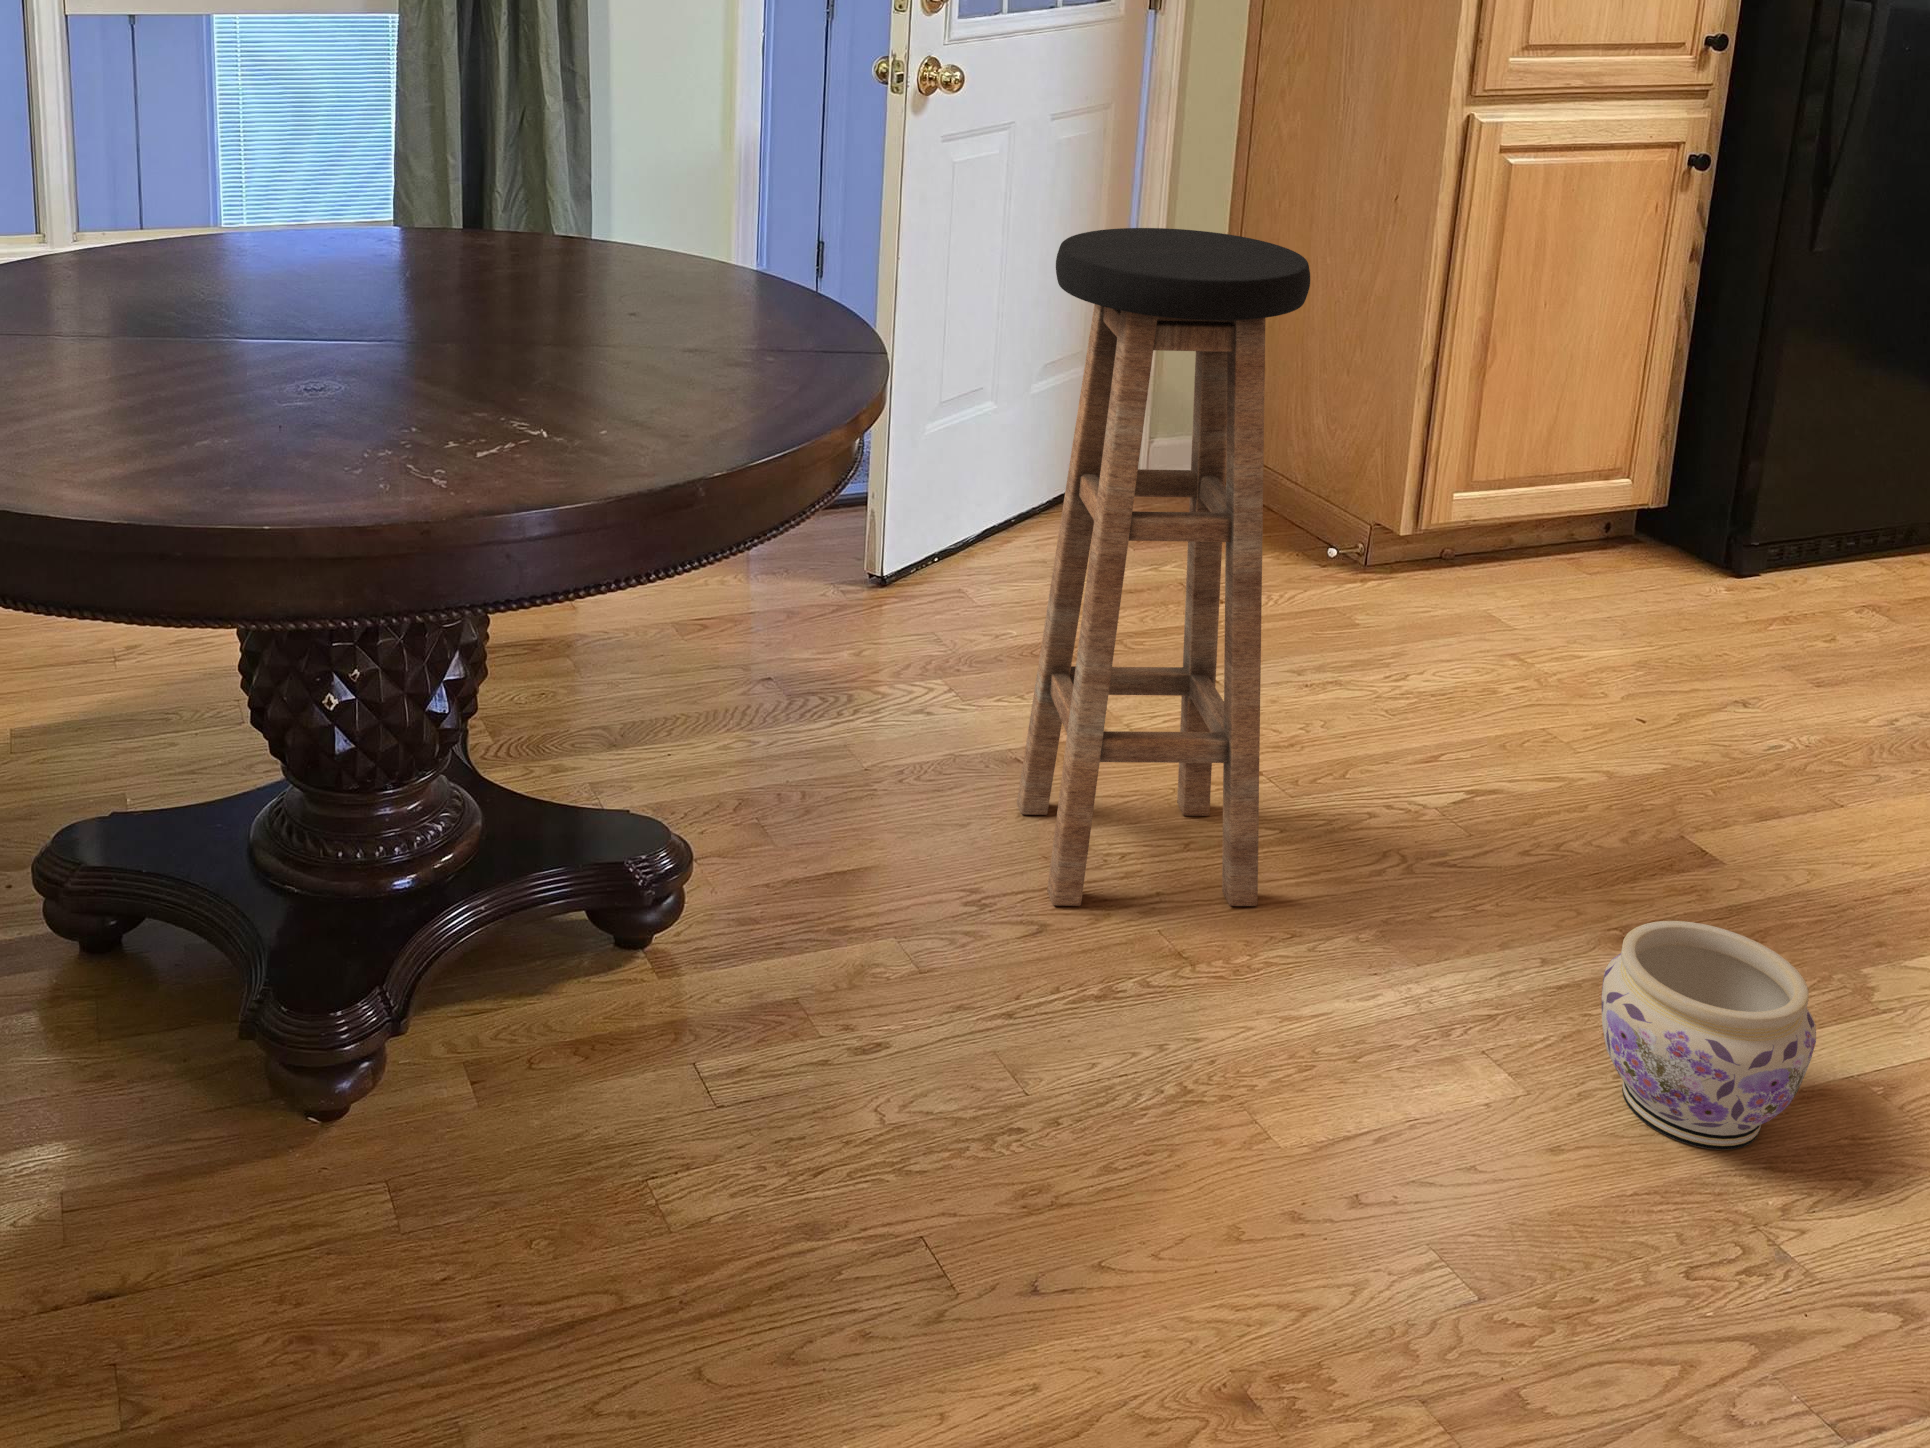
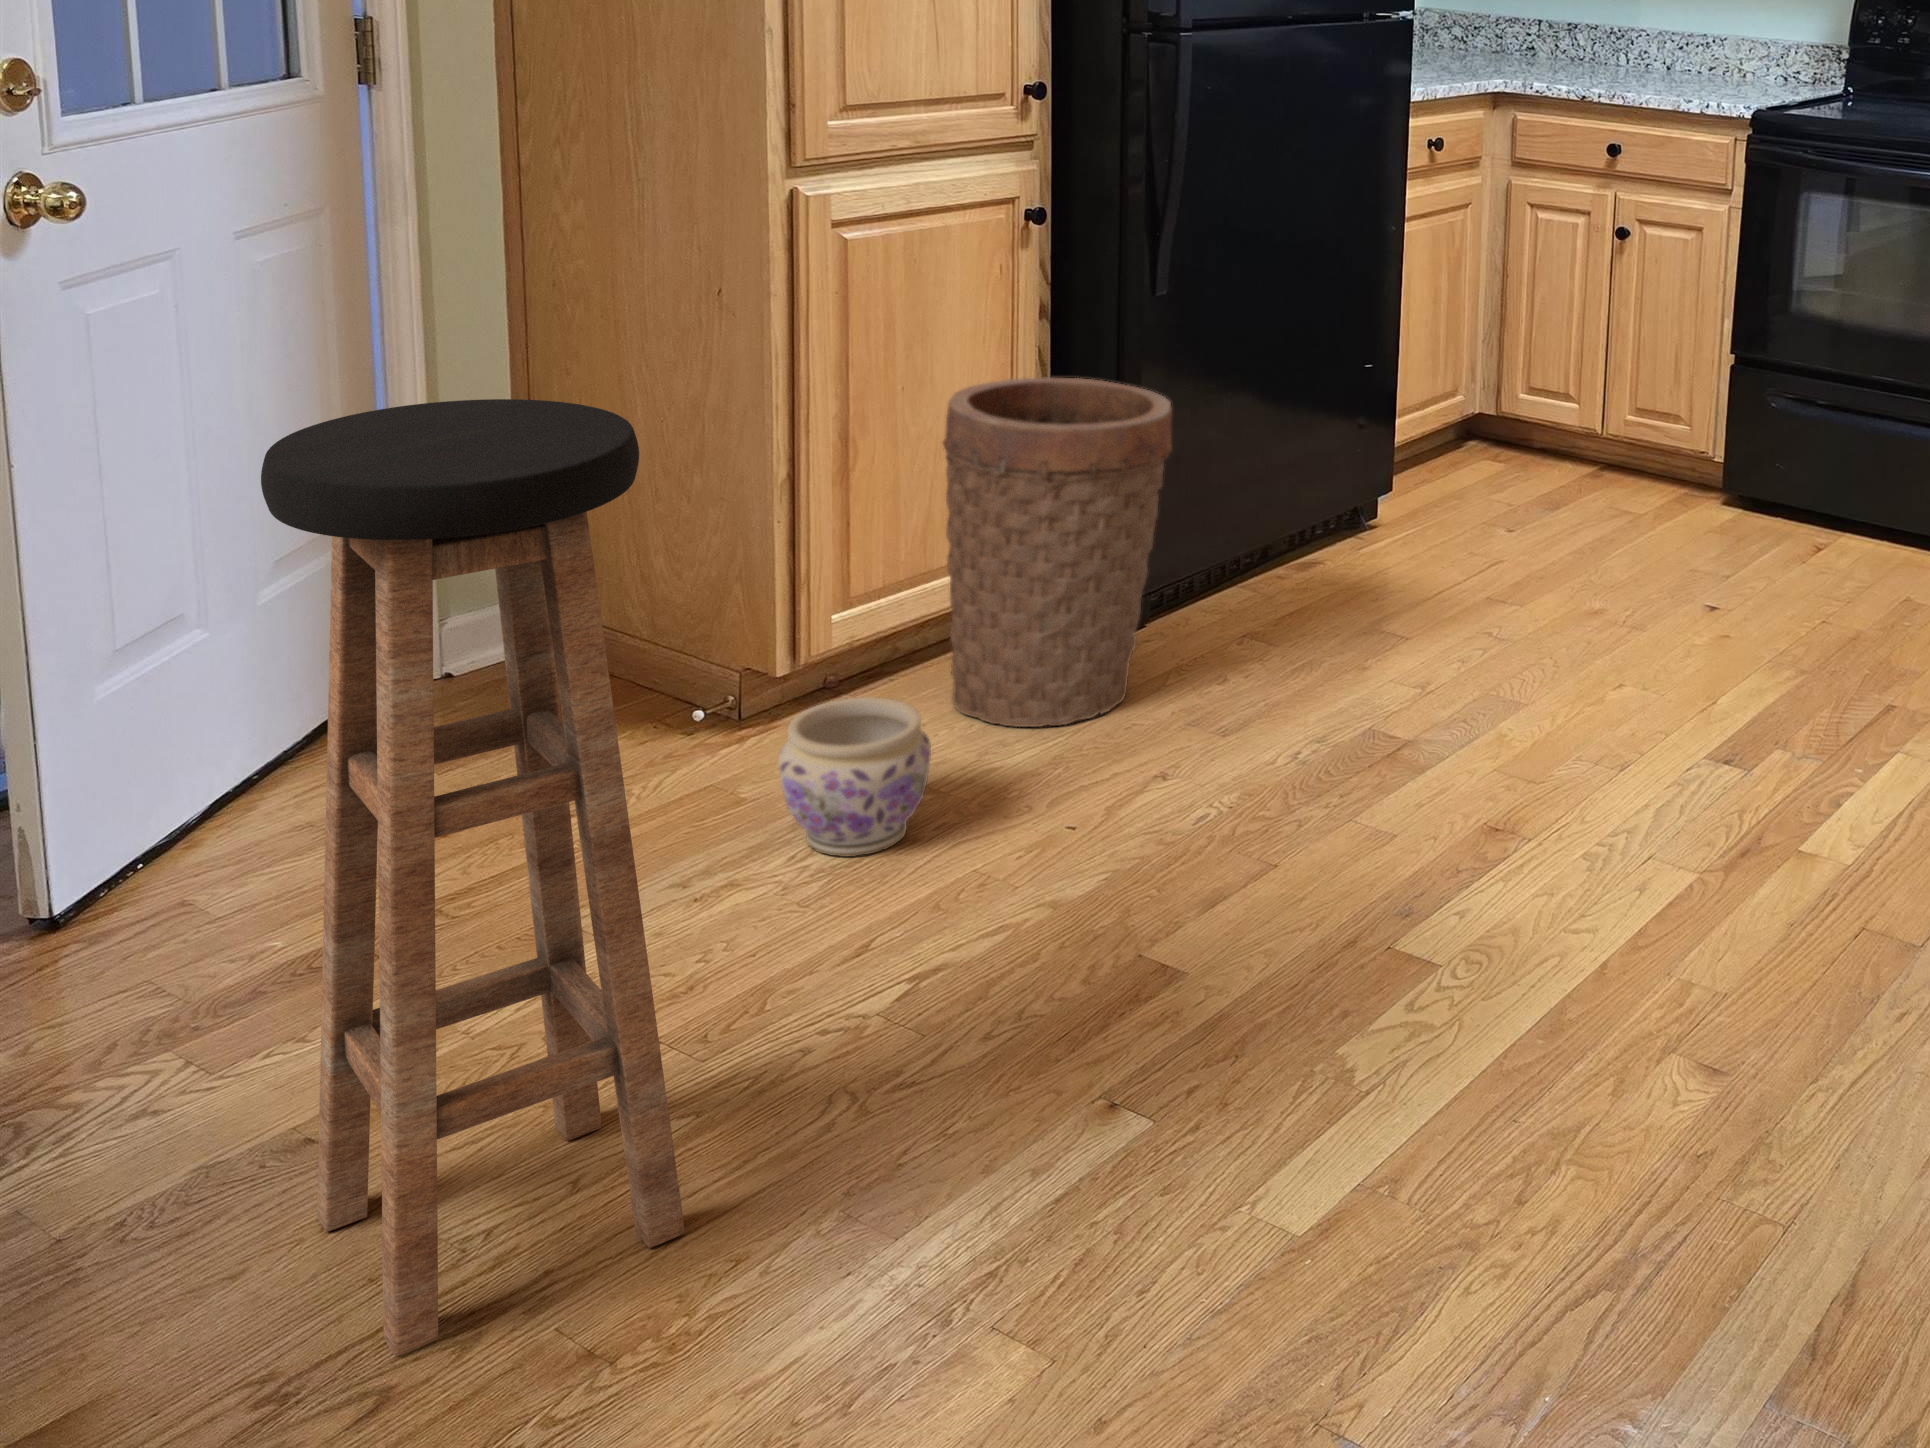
basket: none [1550,312,1813,640] -> present [943,378,1172,727]
planter: present [1602,921,1816,1150] -> present [778,697,931,857]

